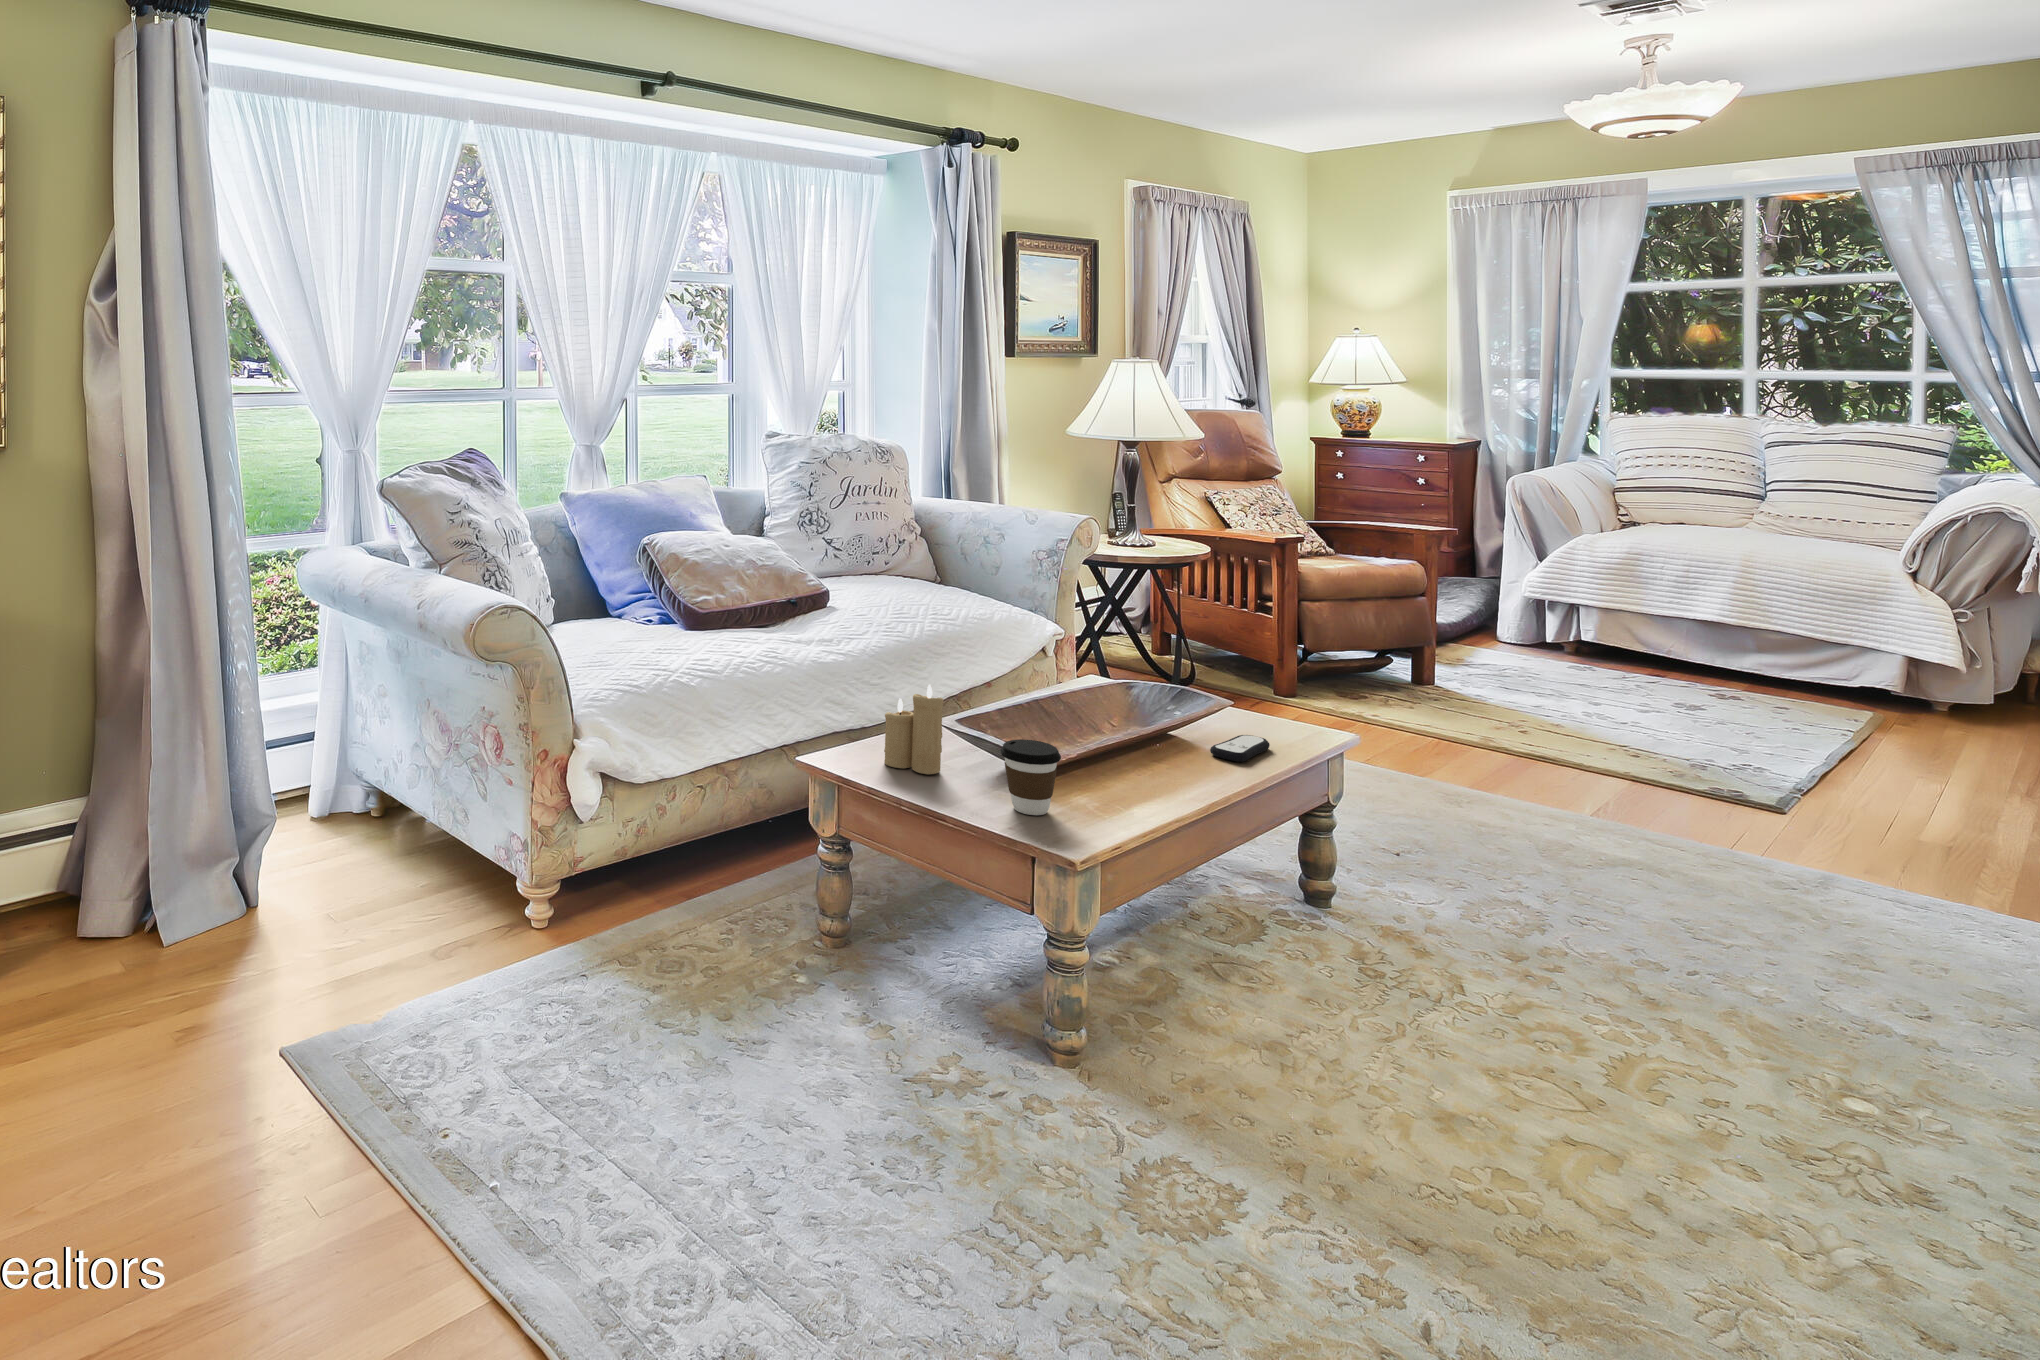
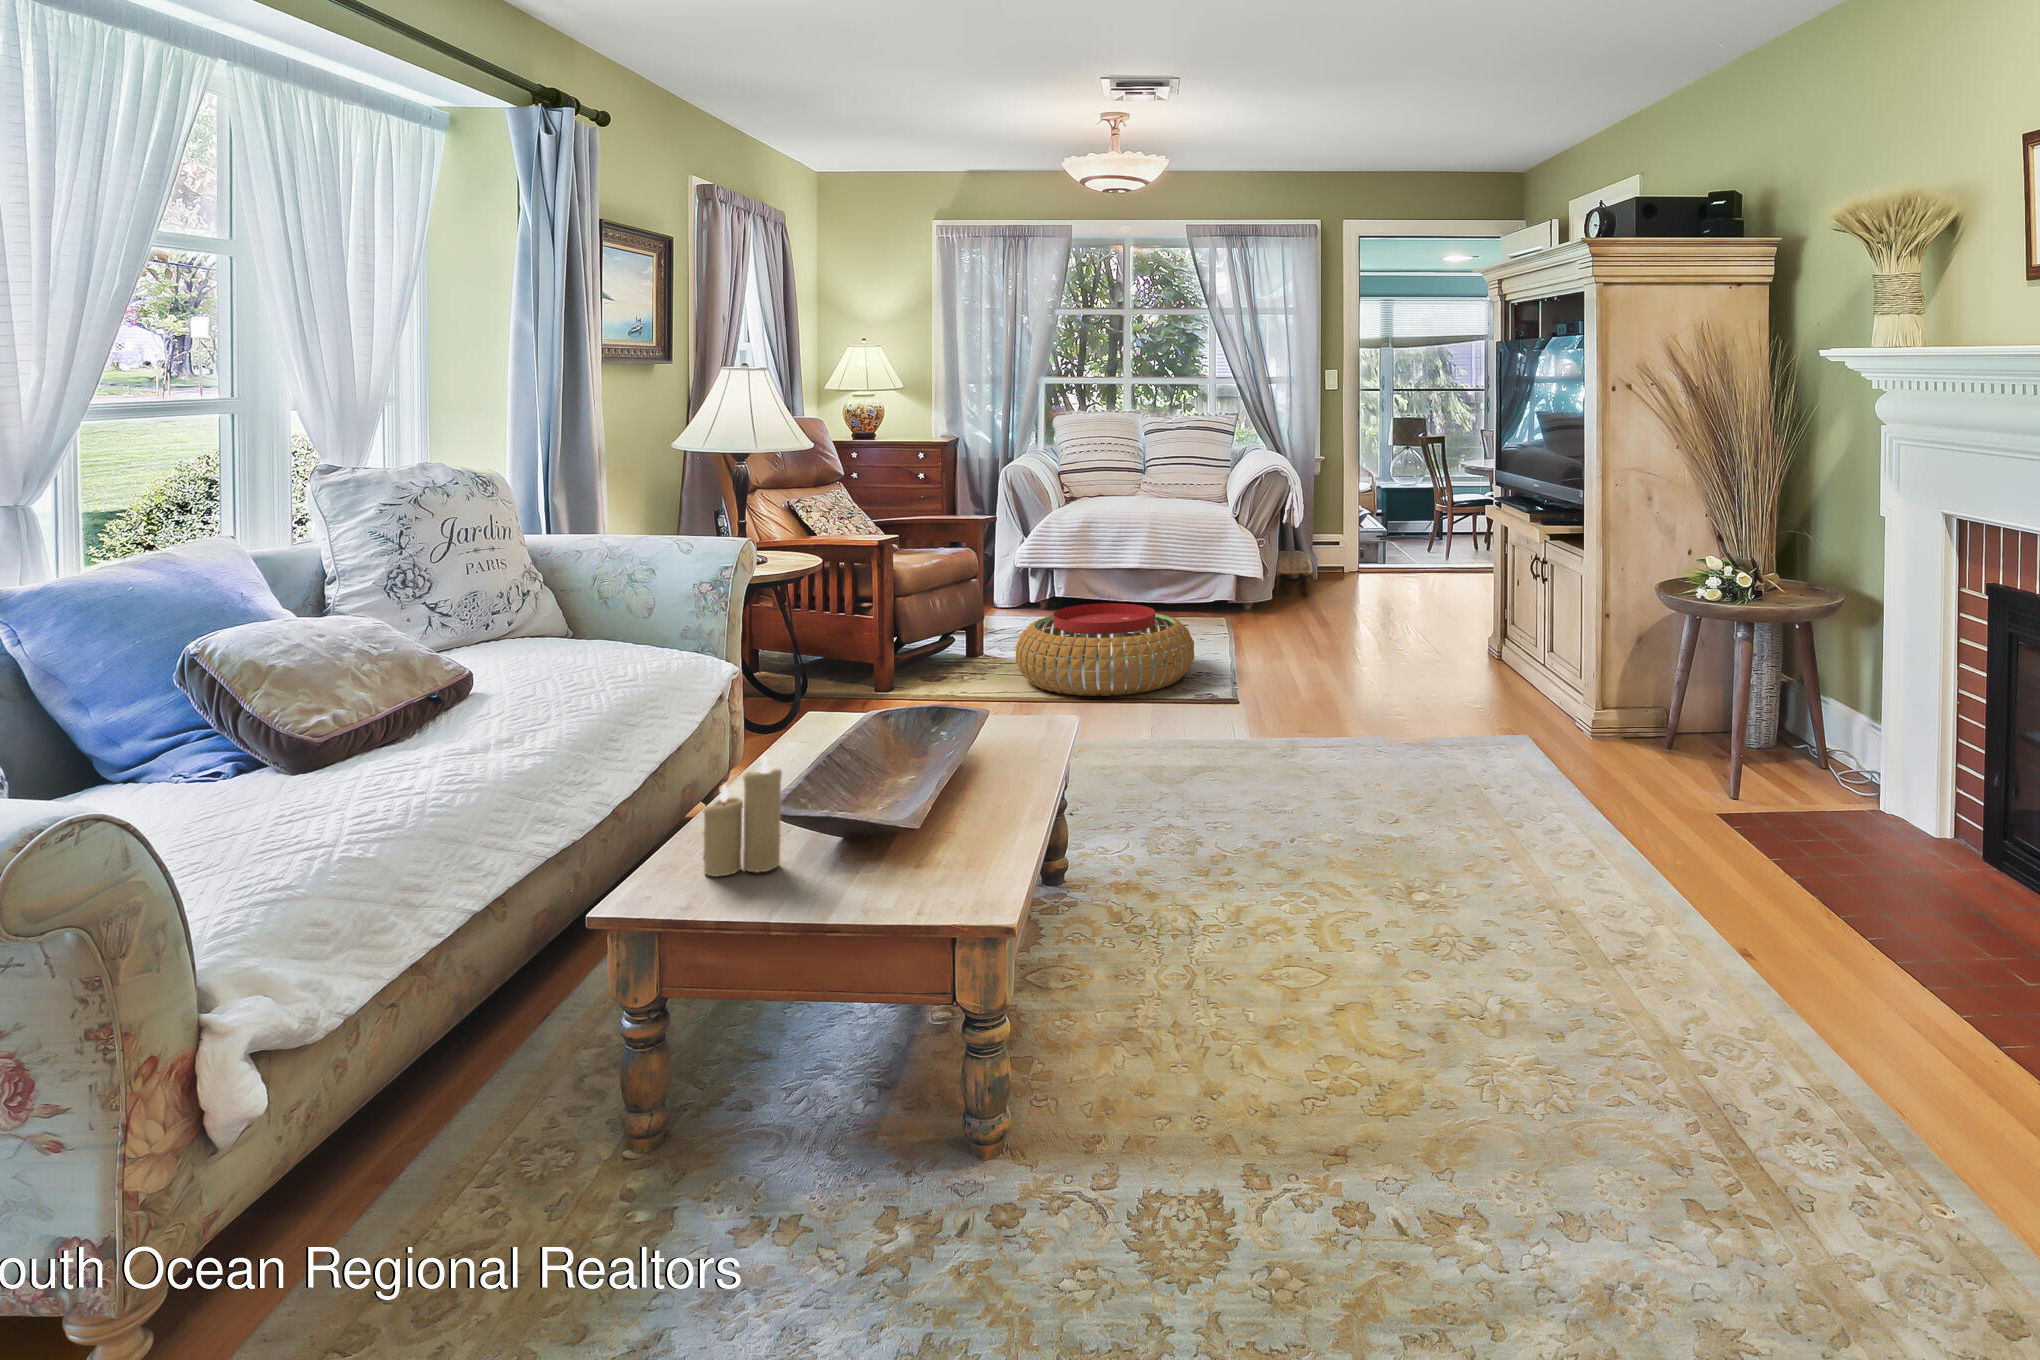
pouf: none [1451,649,1734,772] -> present [1016,603,1194,696]
remote control: present [1210,735,1270,762] -> none [993,729,1031,758]
coffee cup: present [1000,739,1061,815] -> none [874,788,942,879]

